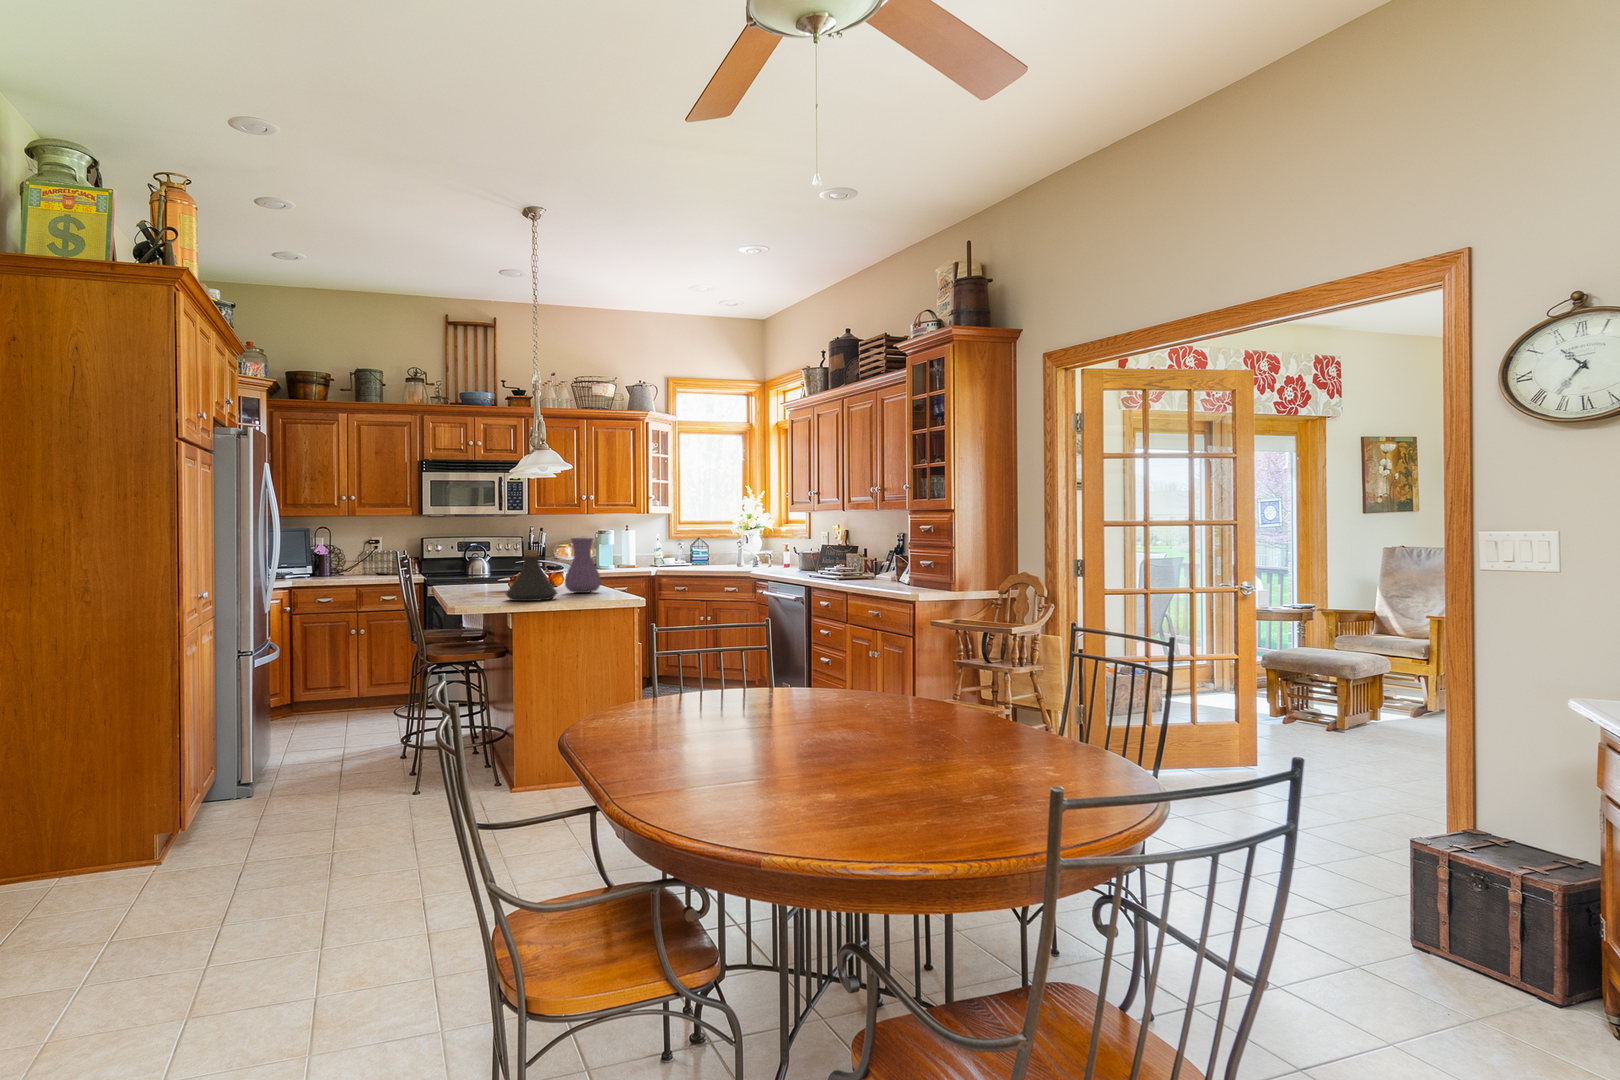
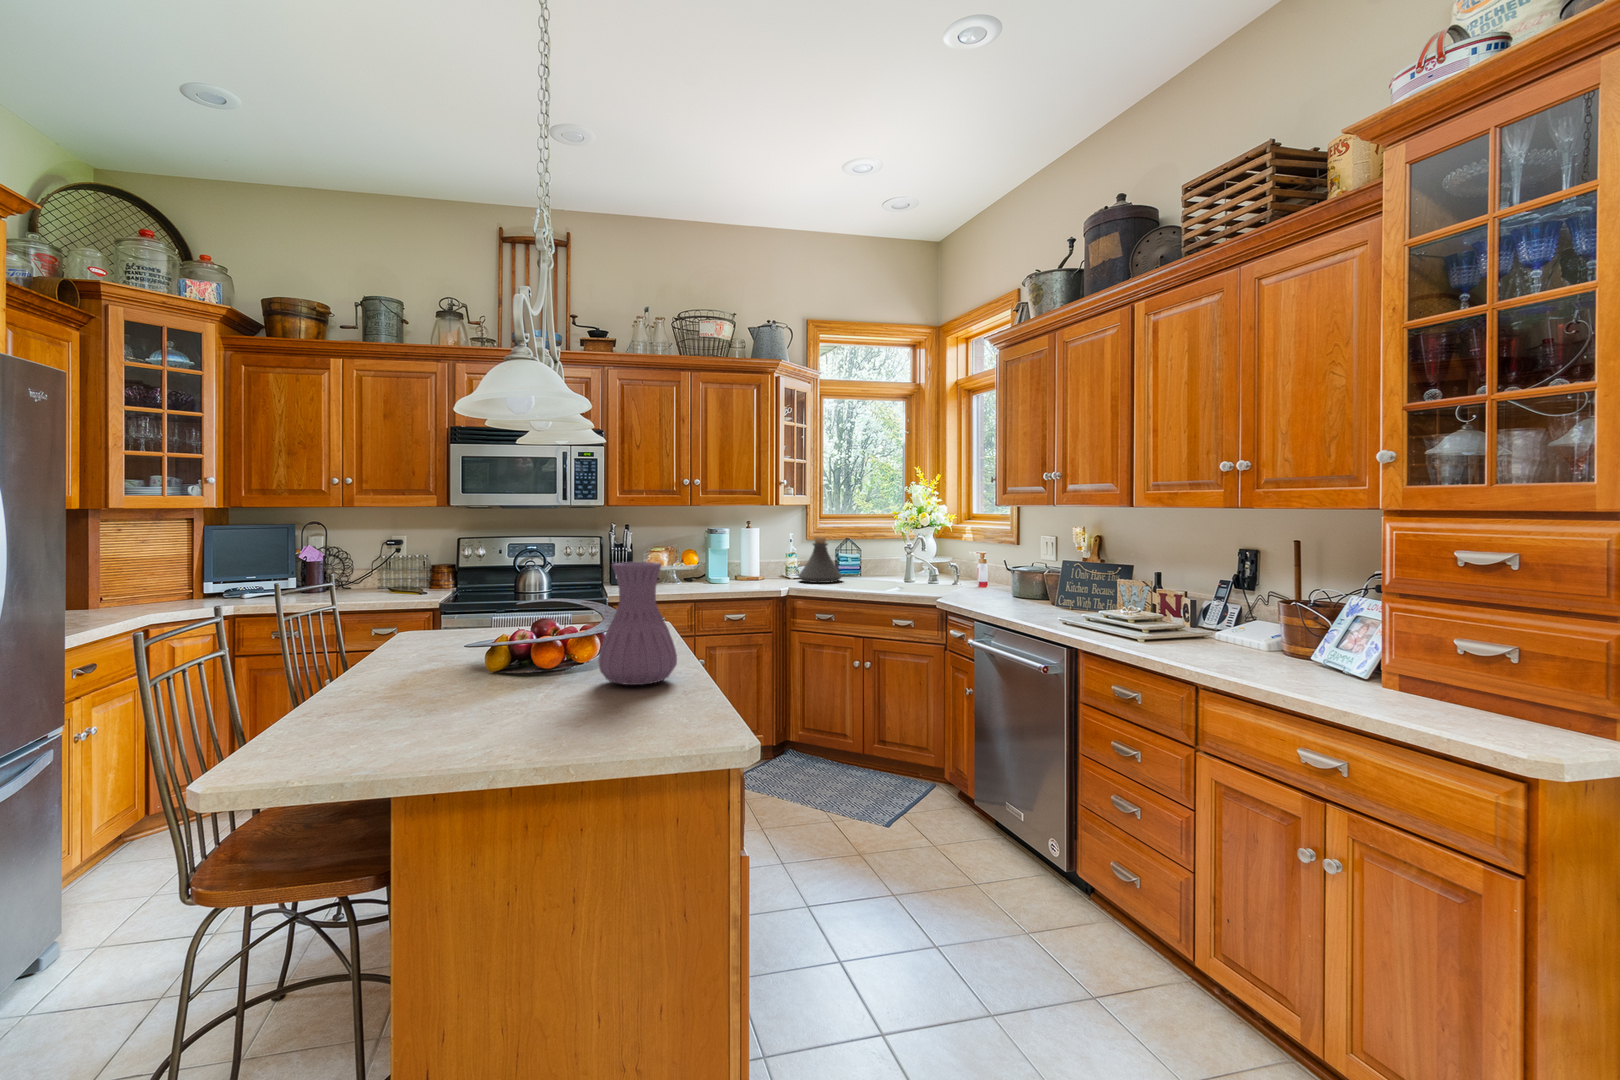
bottle: present [506,550,558,601] -> present [798,537,842,583]

